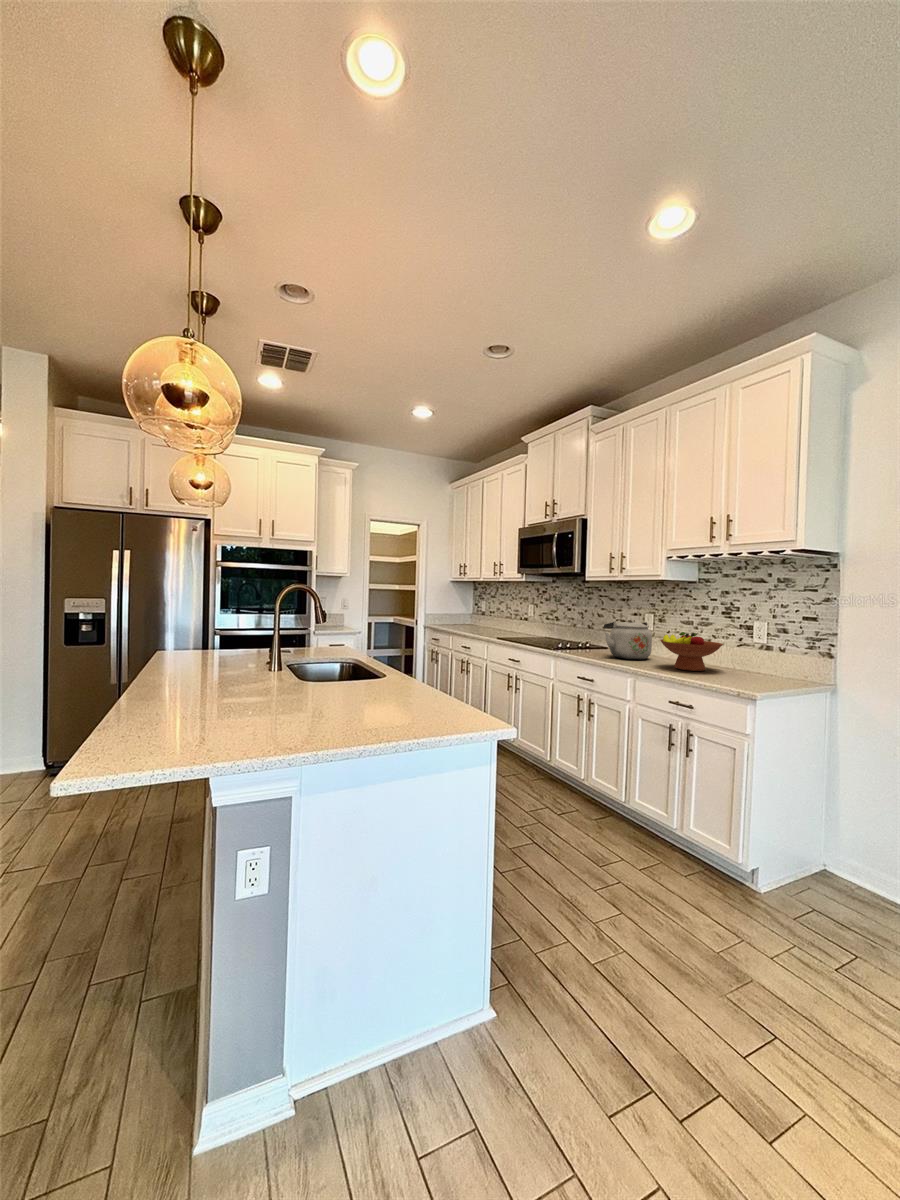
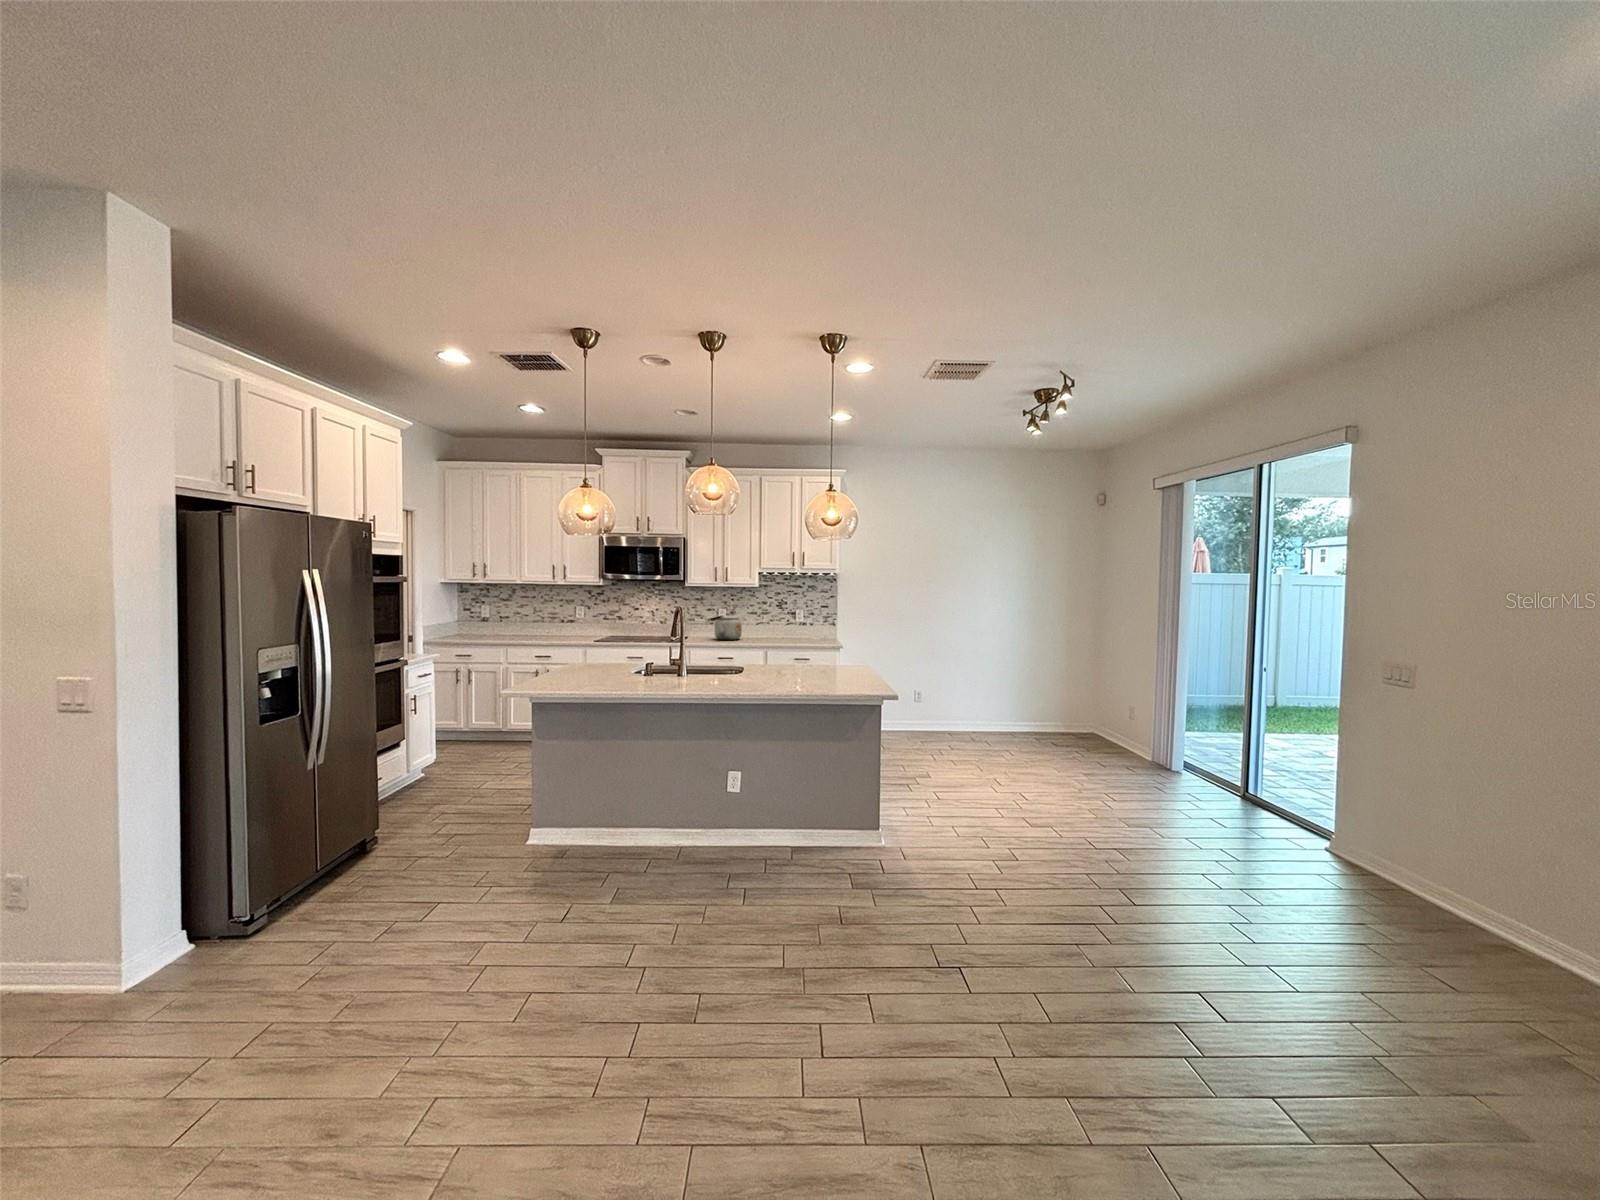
fruit bowl: present [660,632,723,671] -> none [758,618,792,641]

